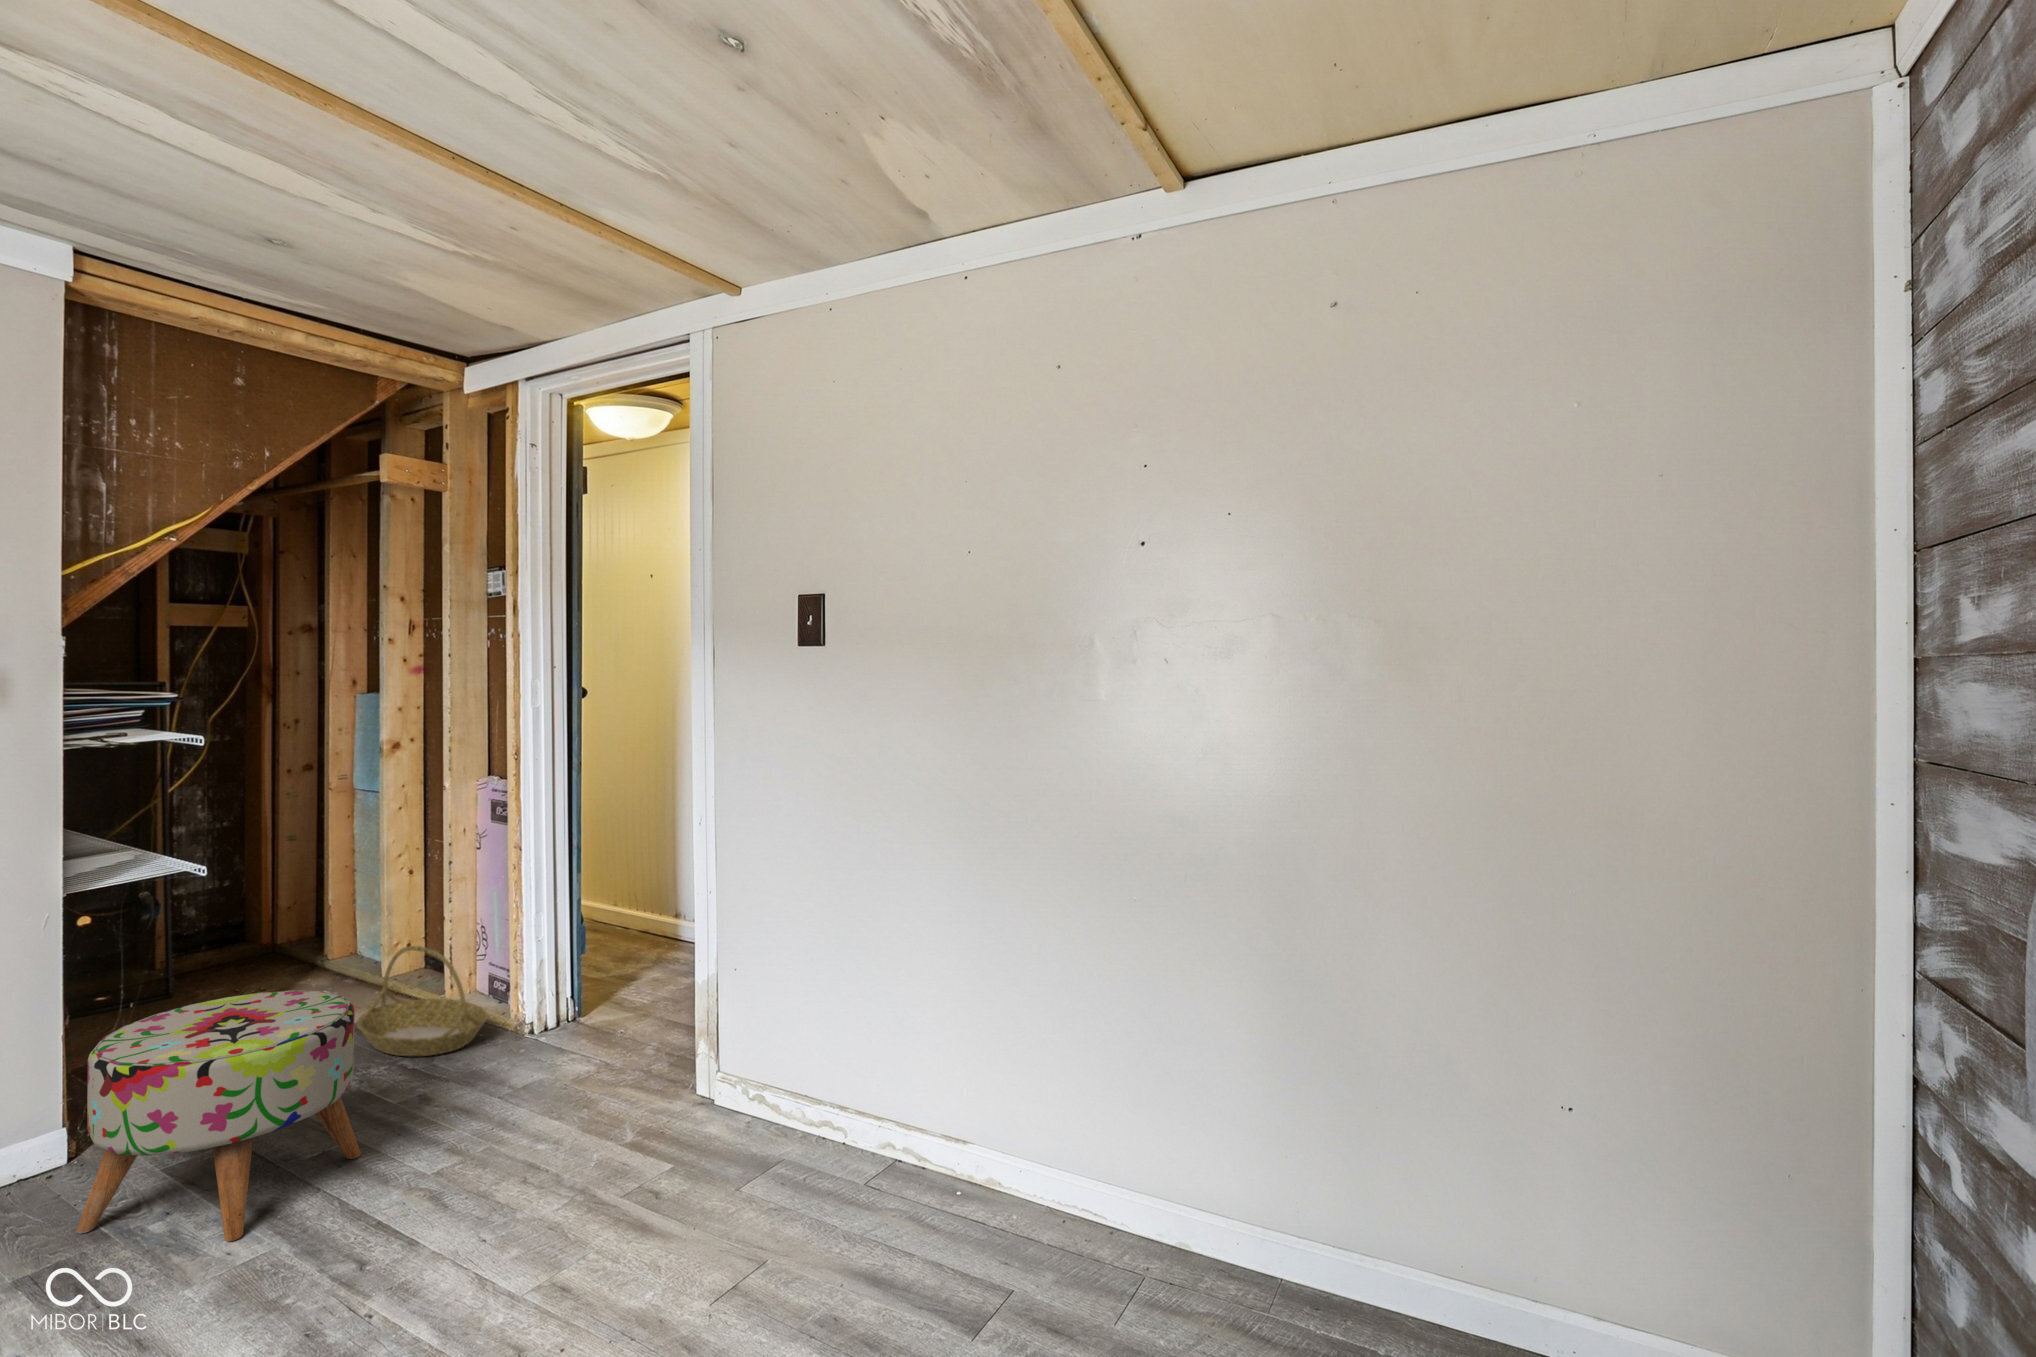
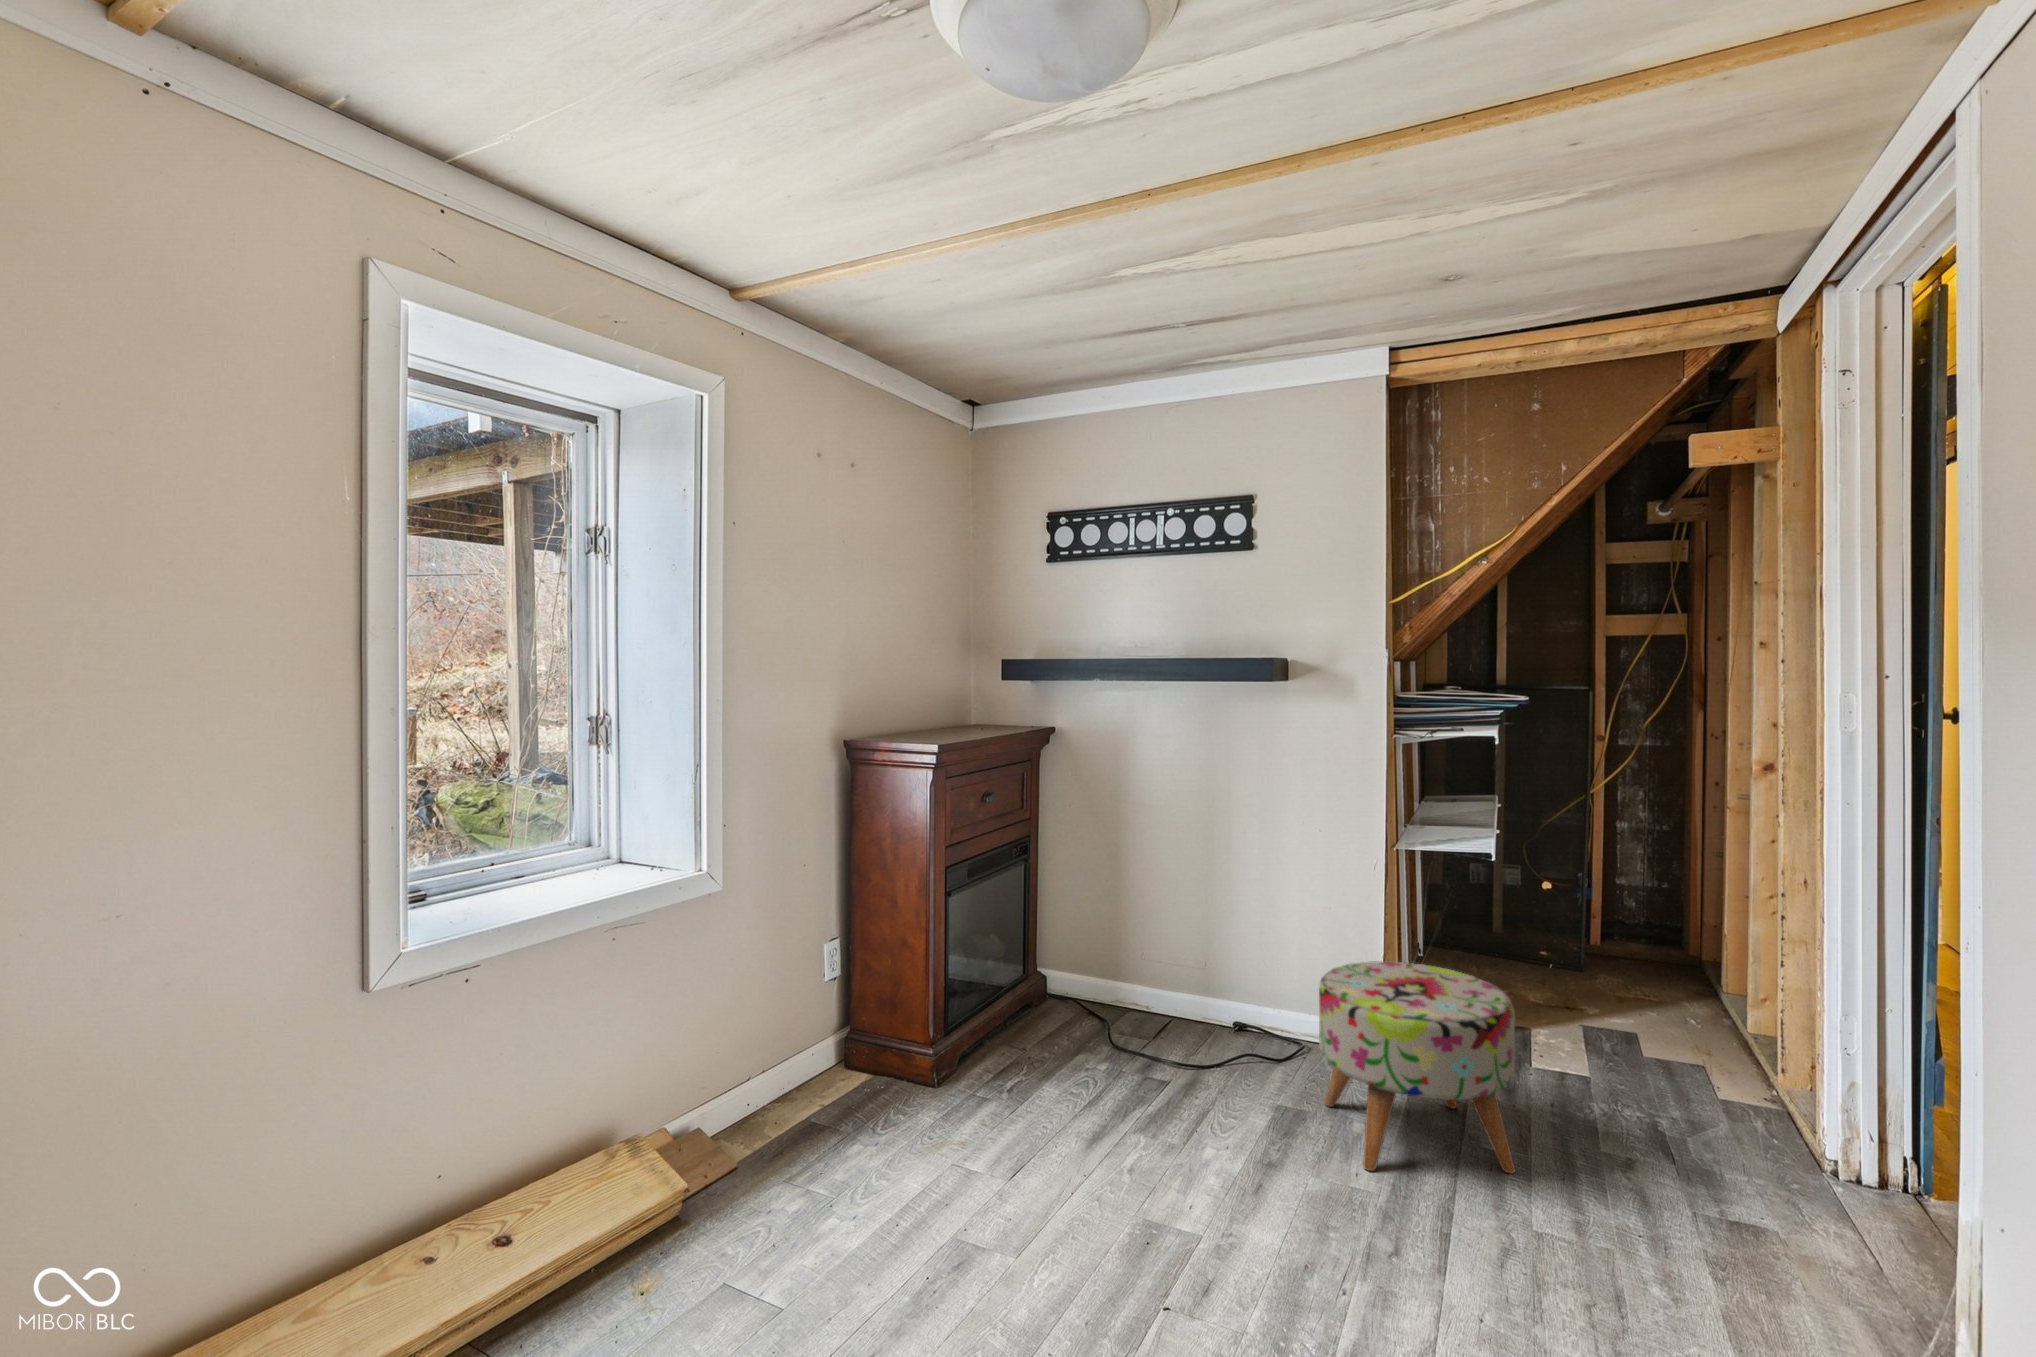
basket: present [357,946,488,1056] -> none [1642,996,1788,1140]

